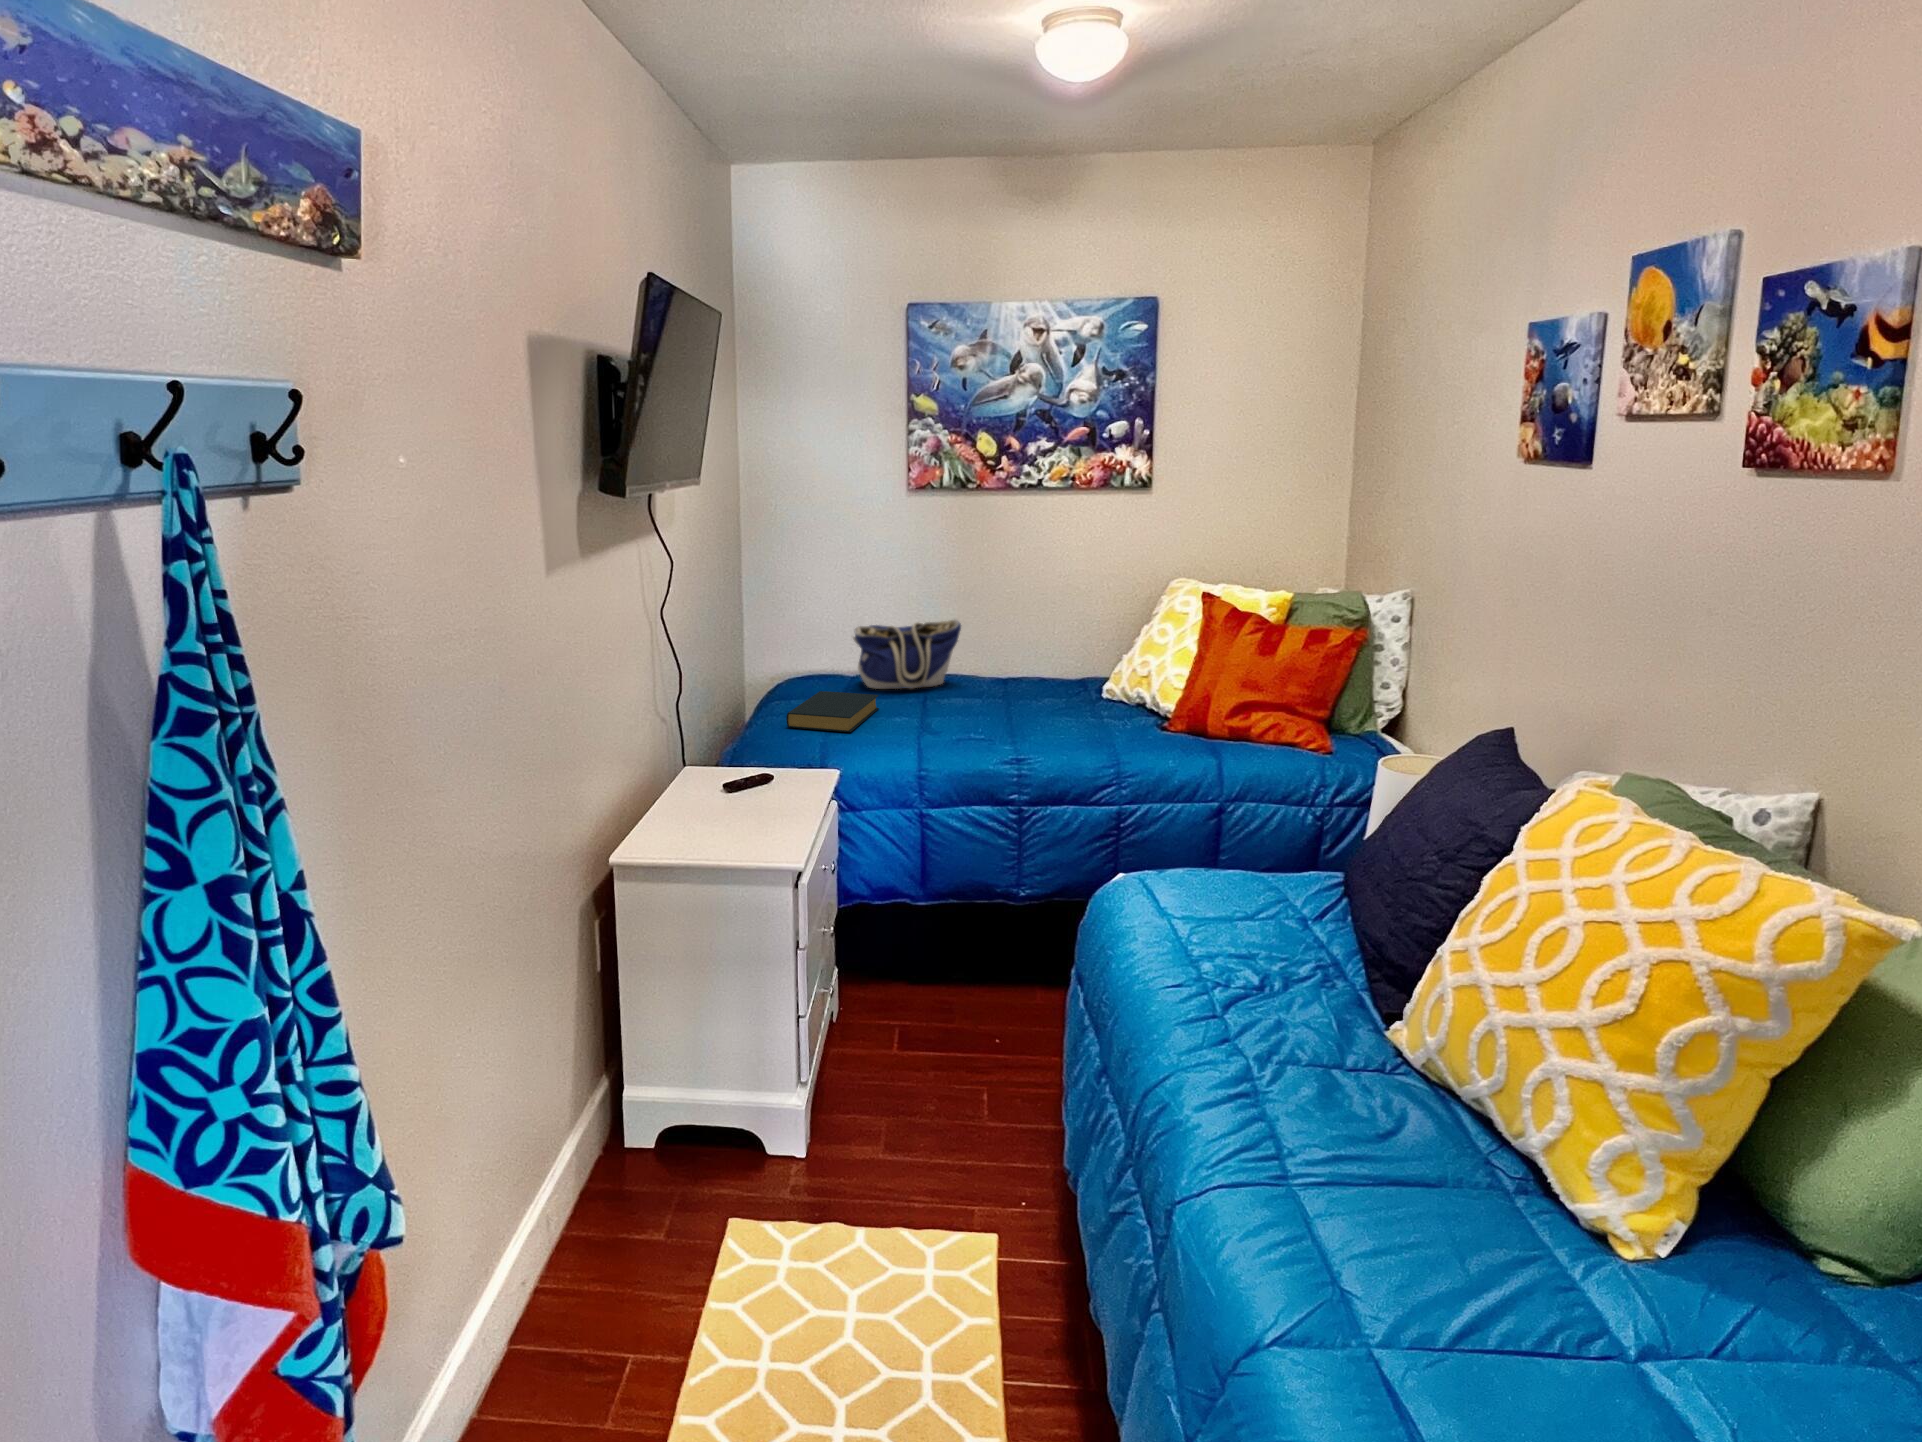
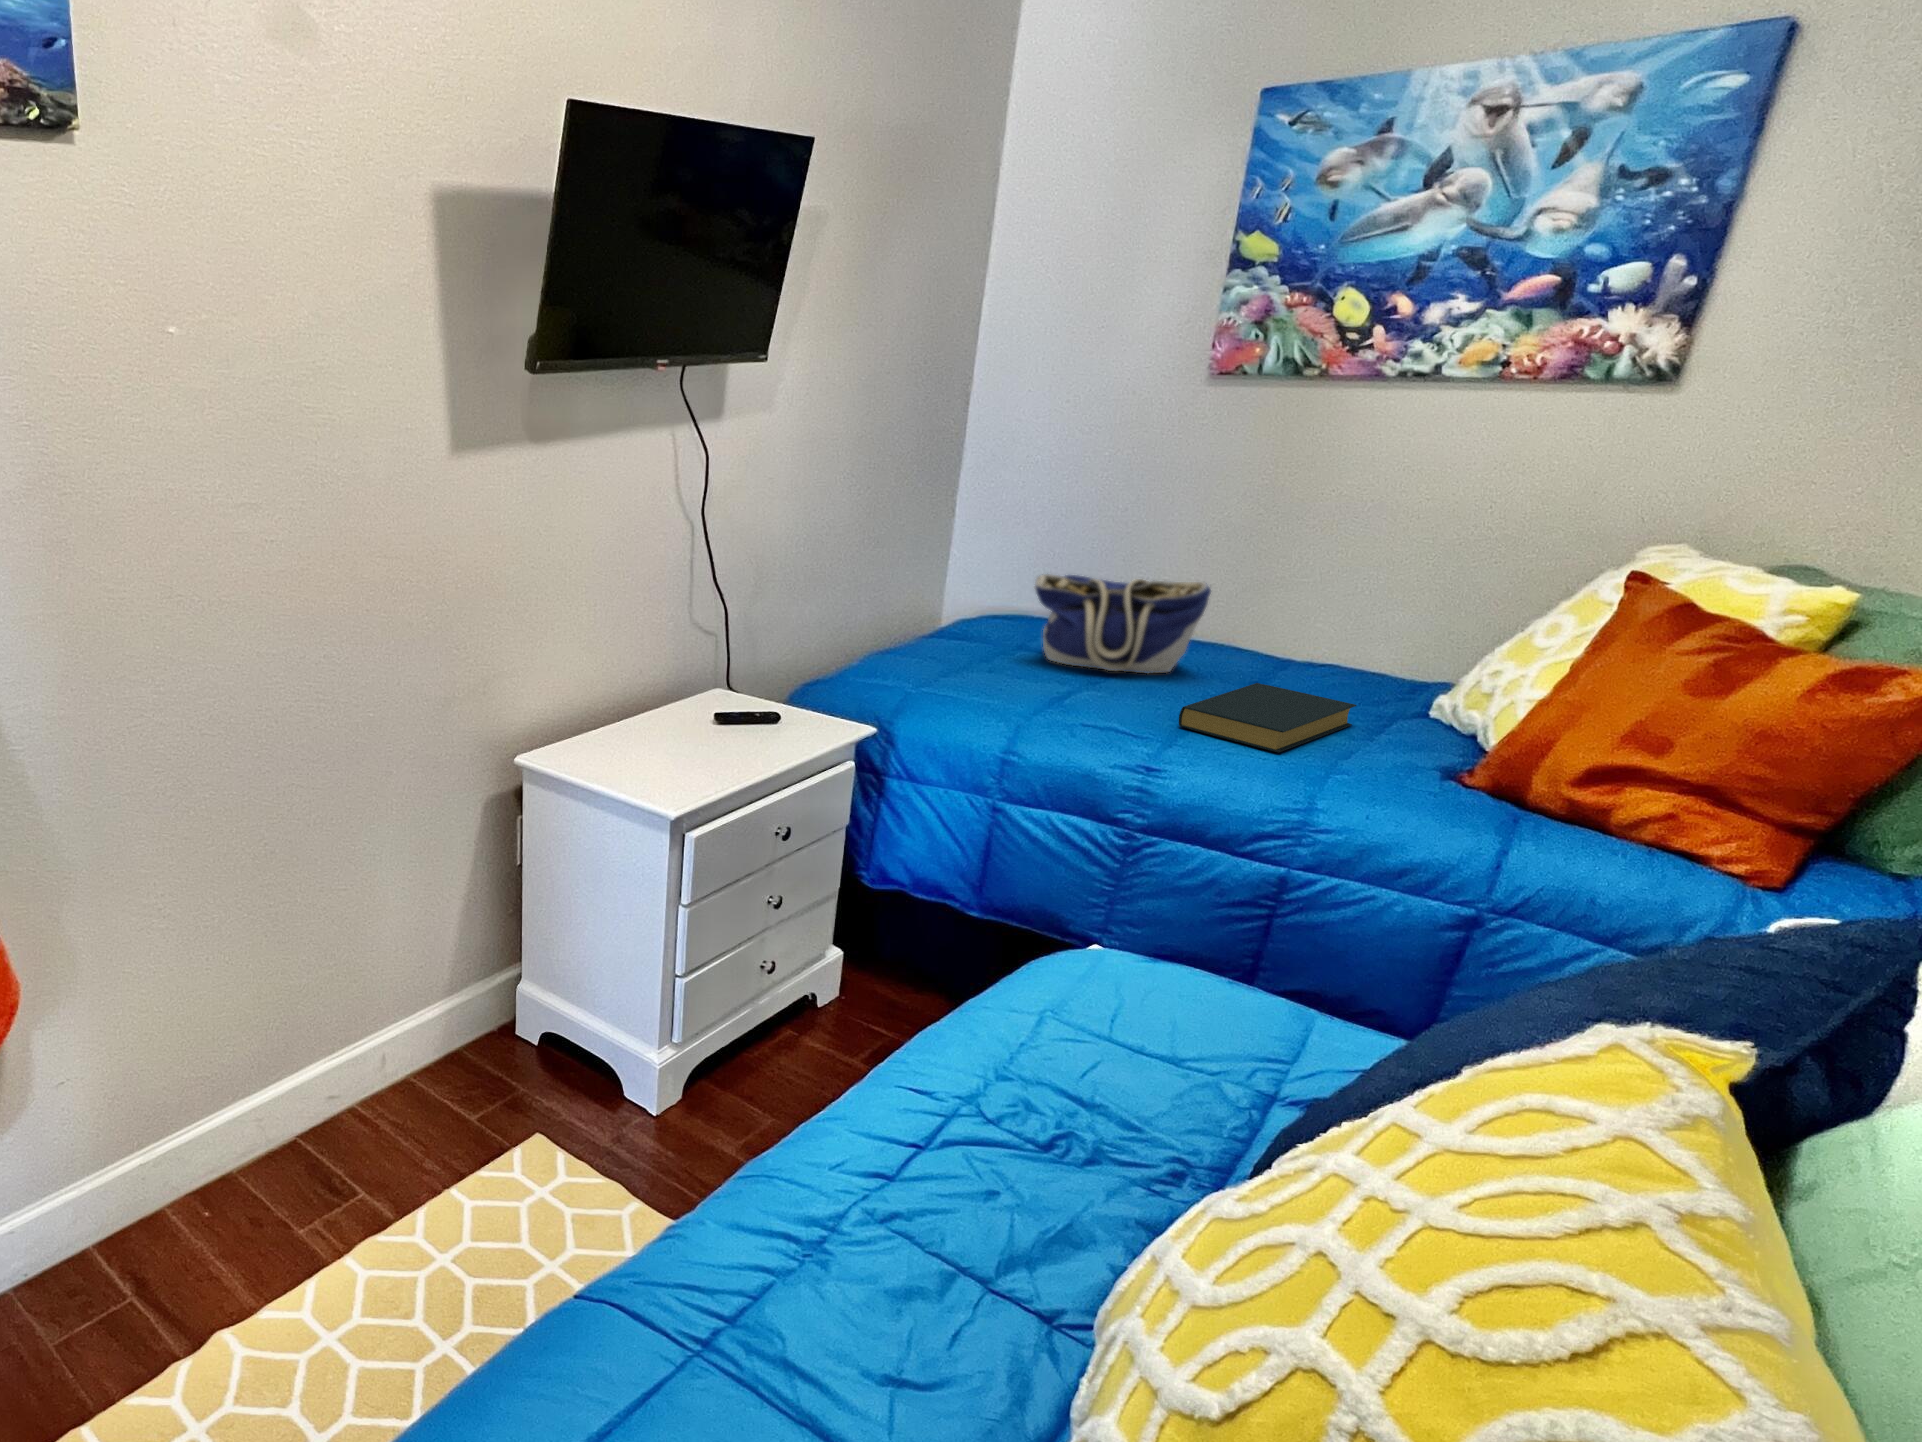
hardback book: present [786,691,879,732] -> present [1179,683,1356,753]

